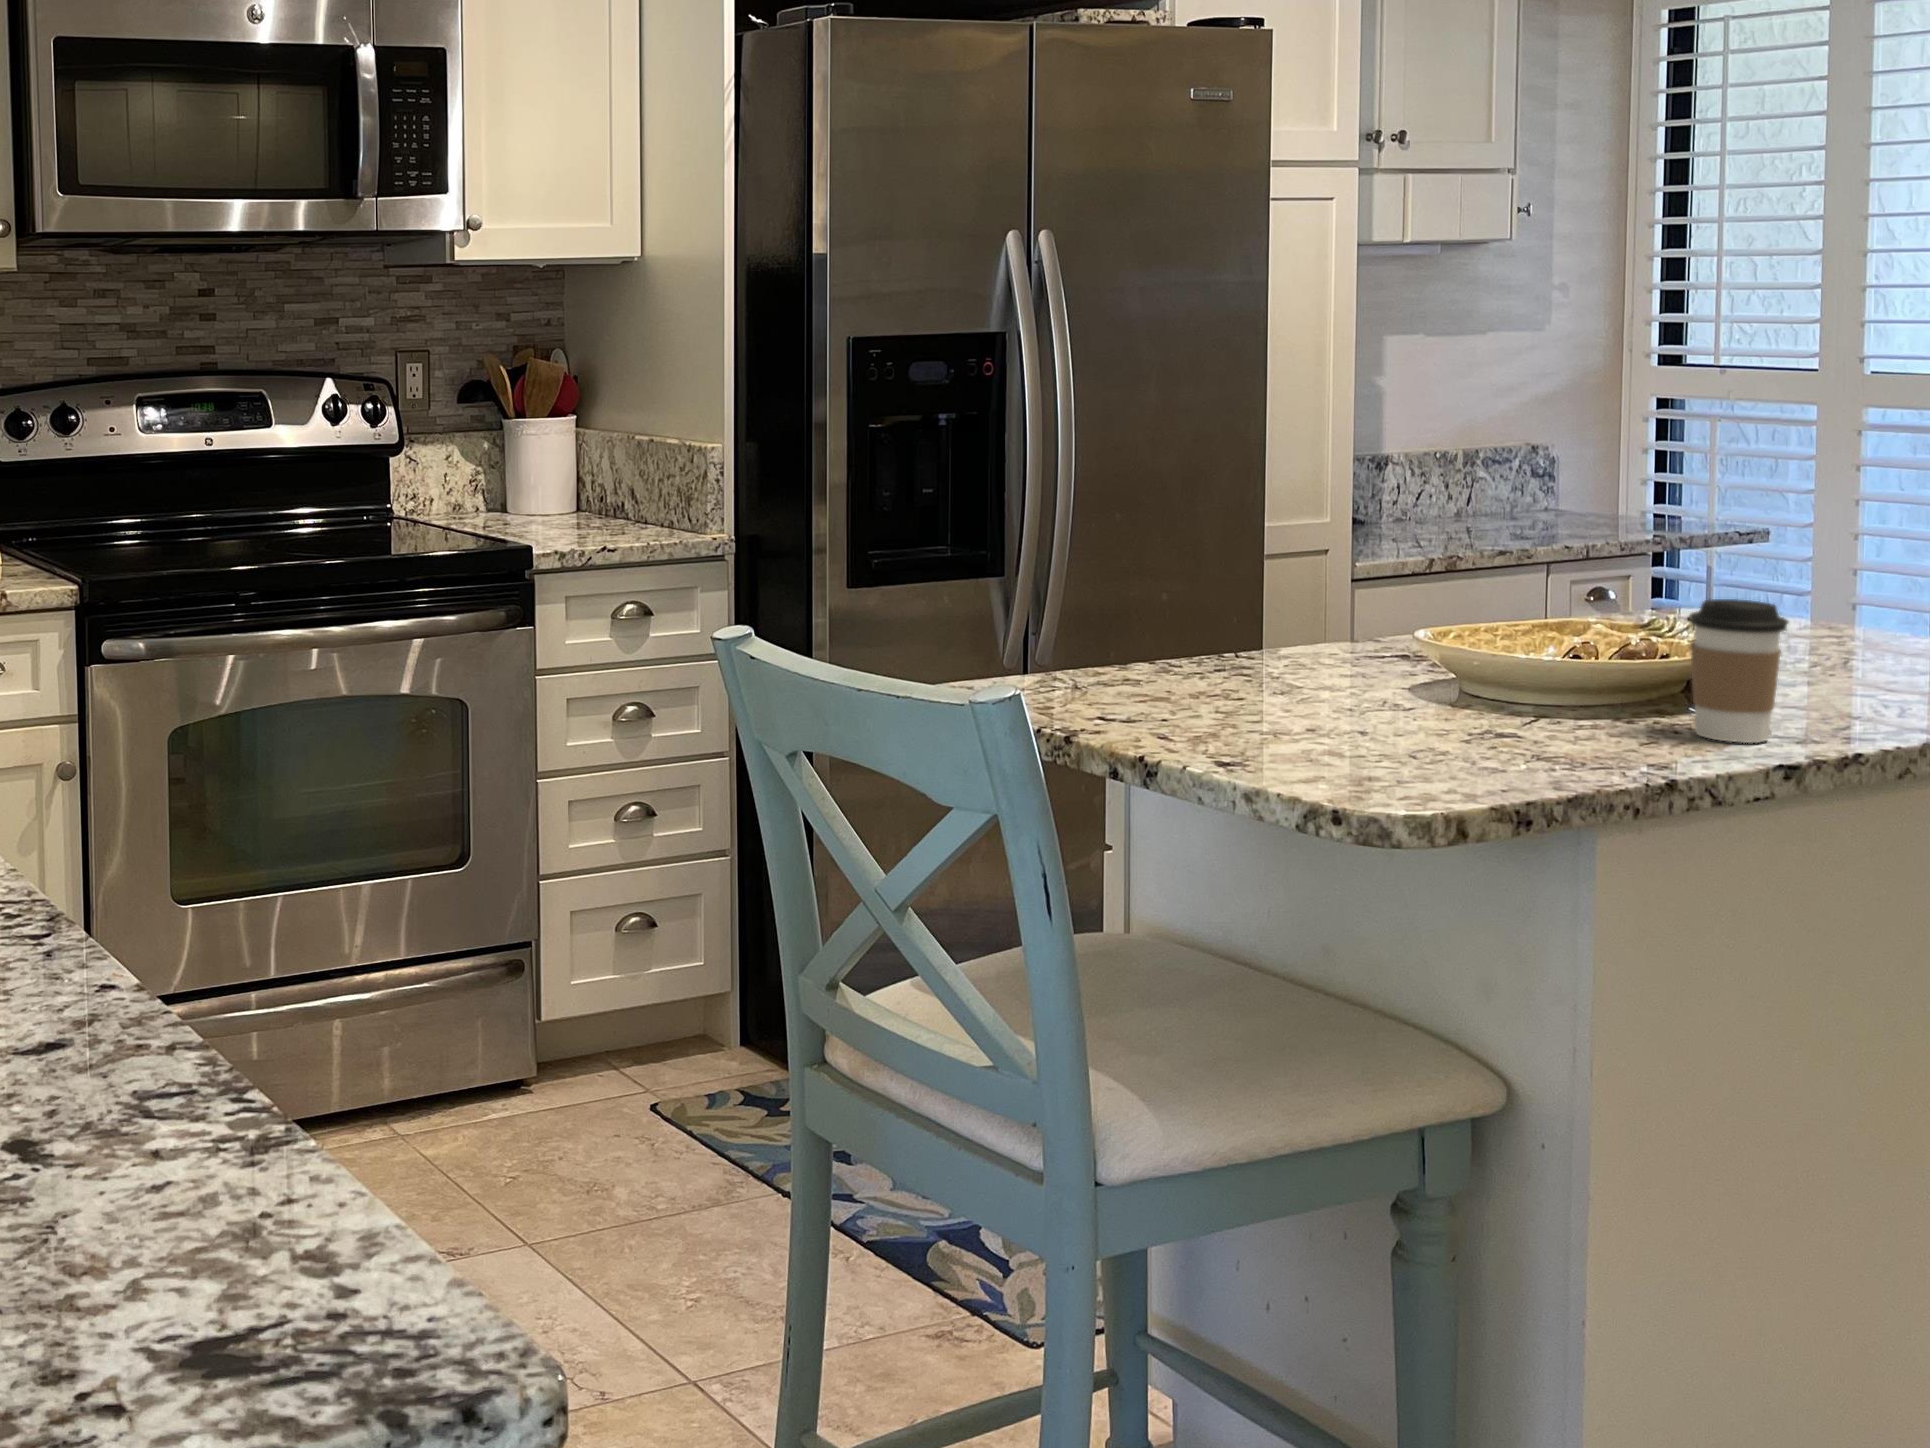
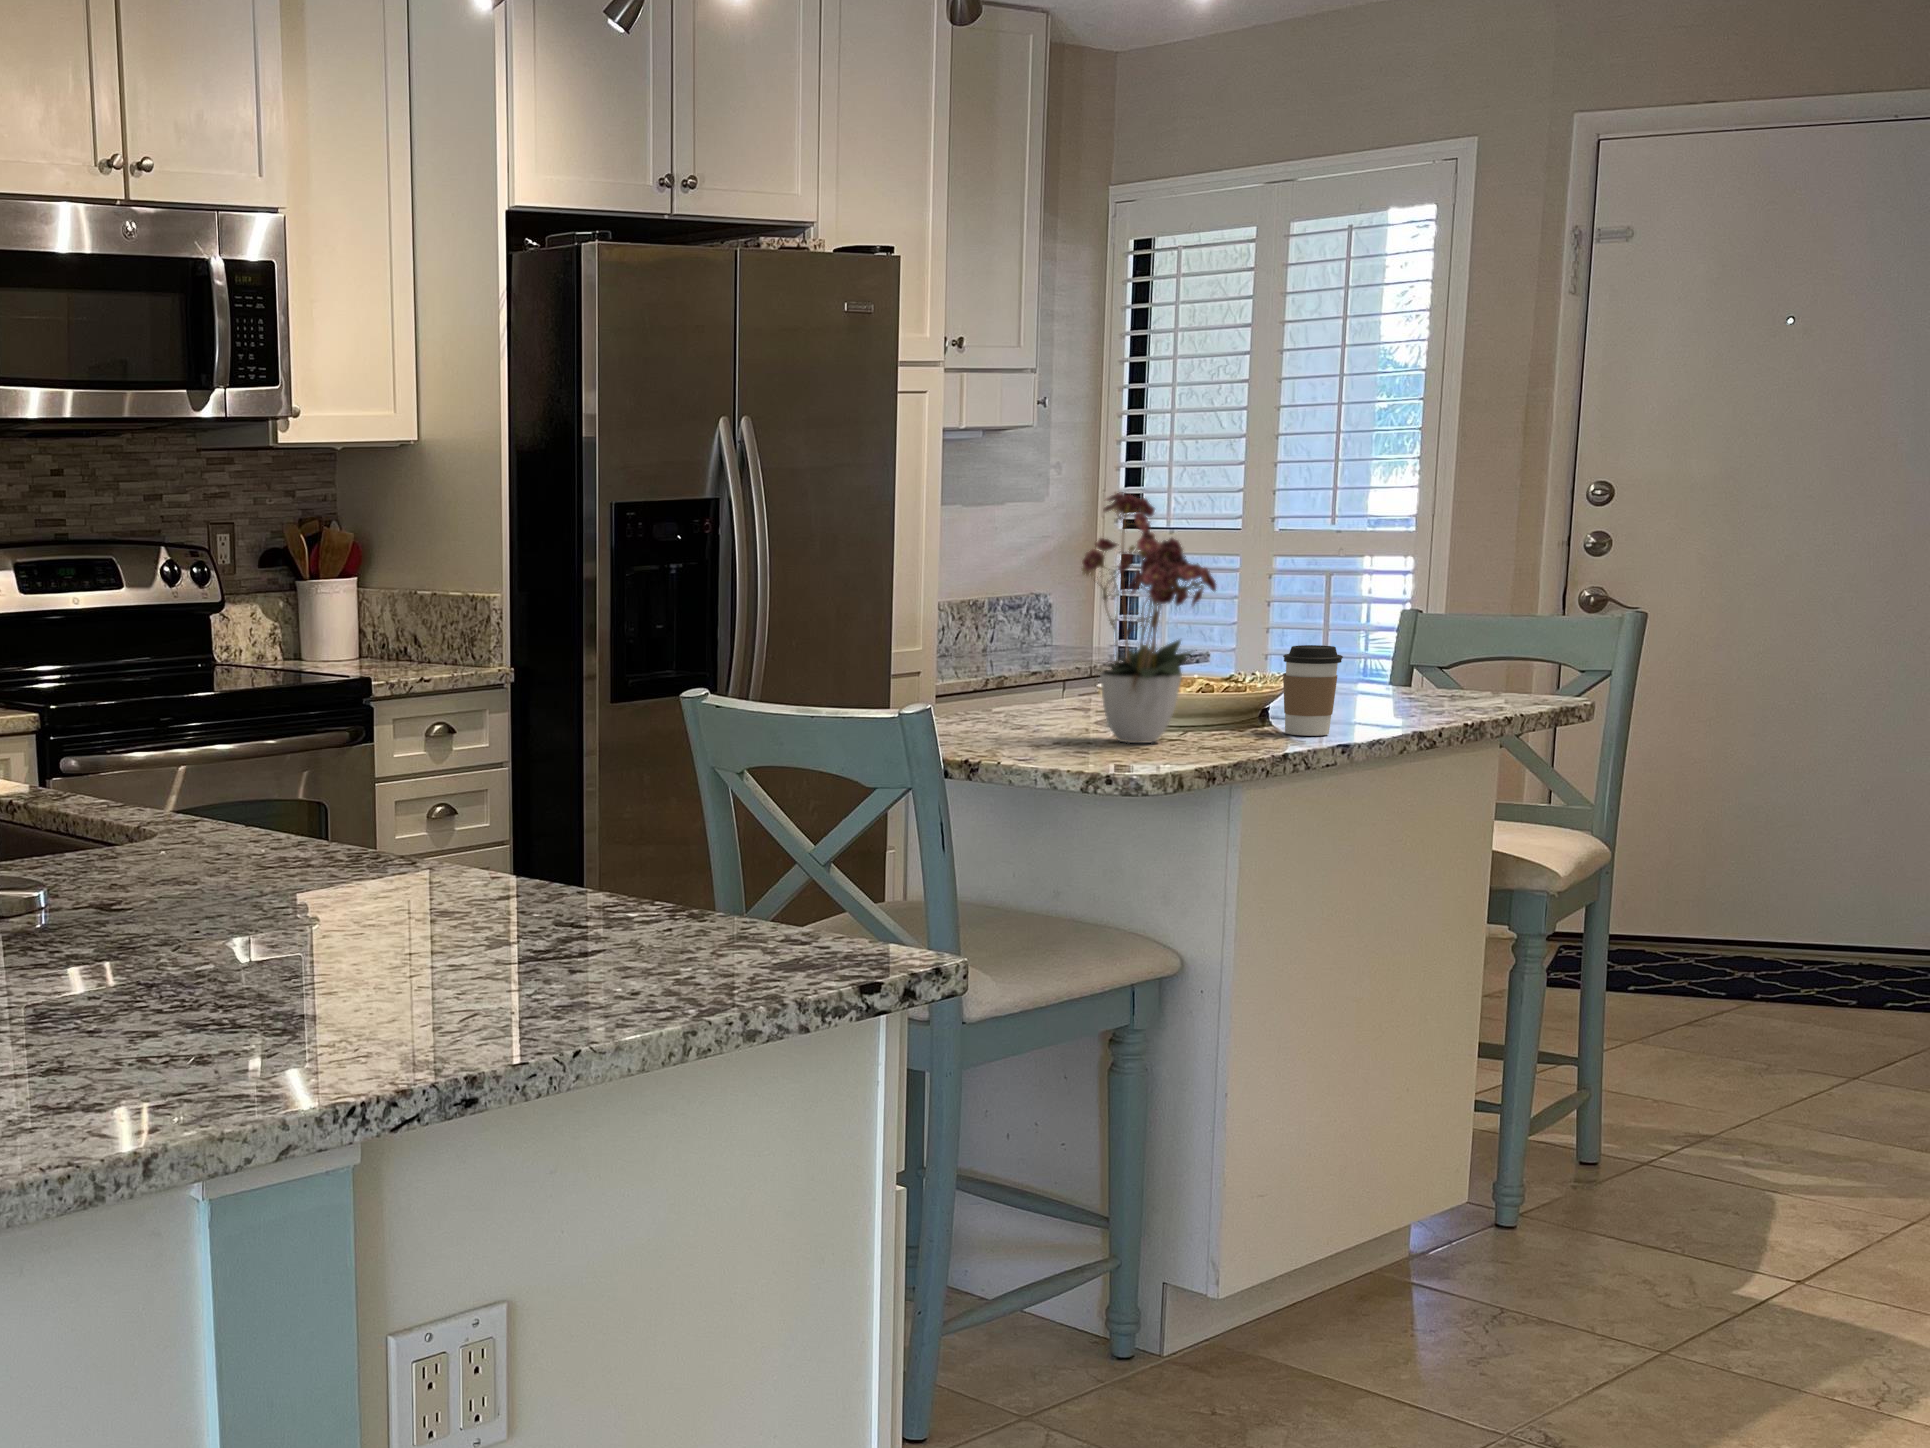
flower arrangement: none [1329,345,1568,742] -> present [1082,492,1217,743]

